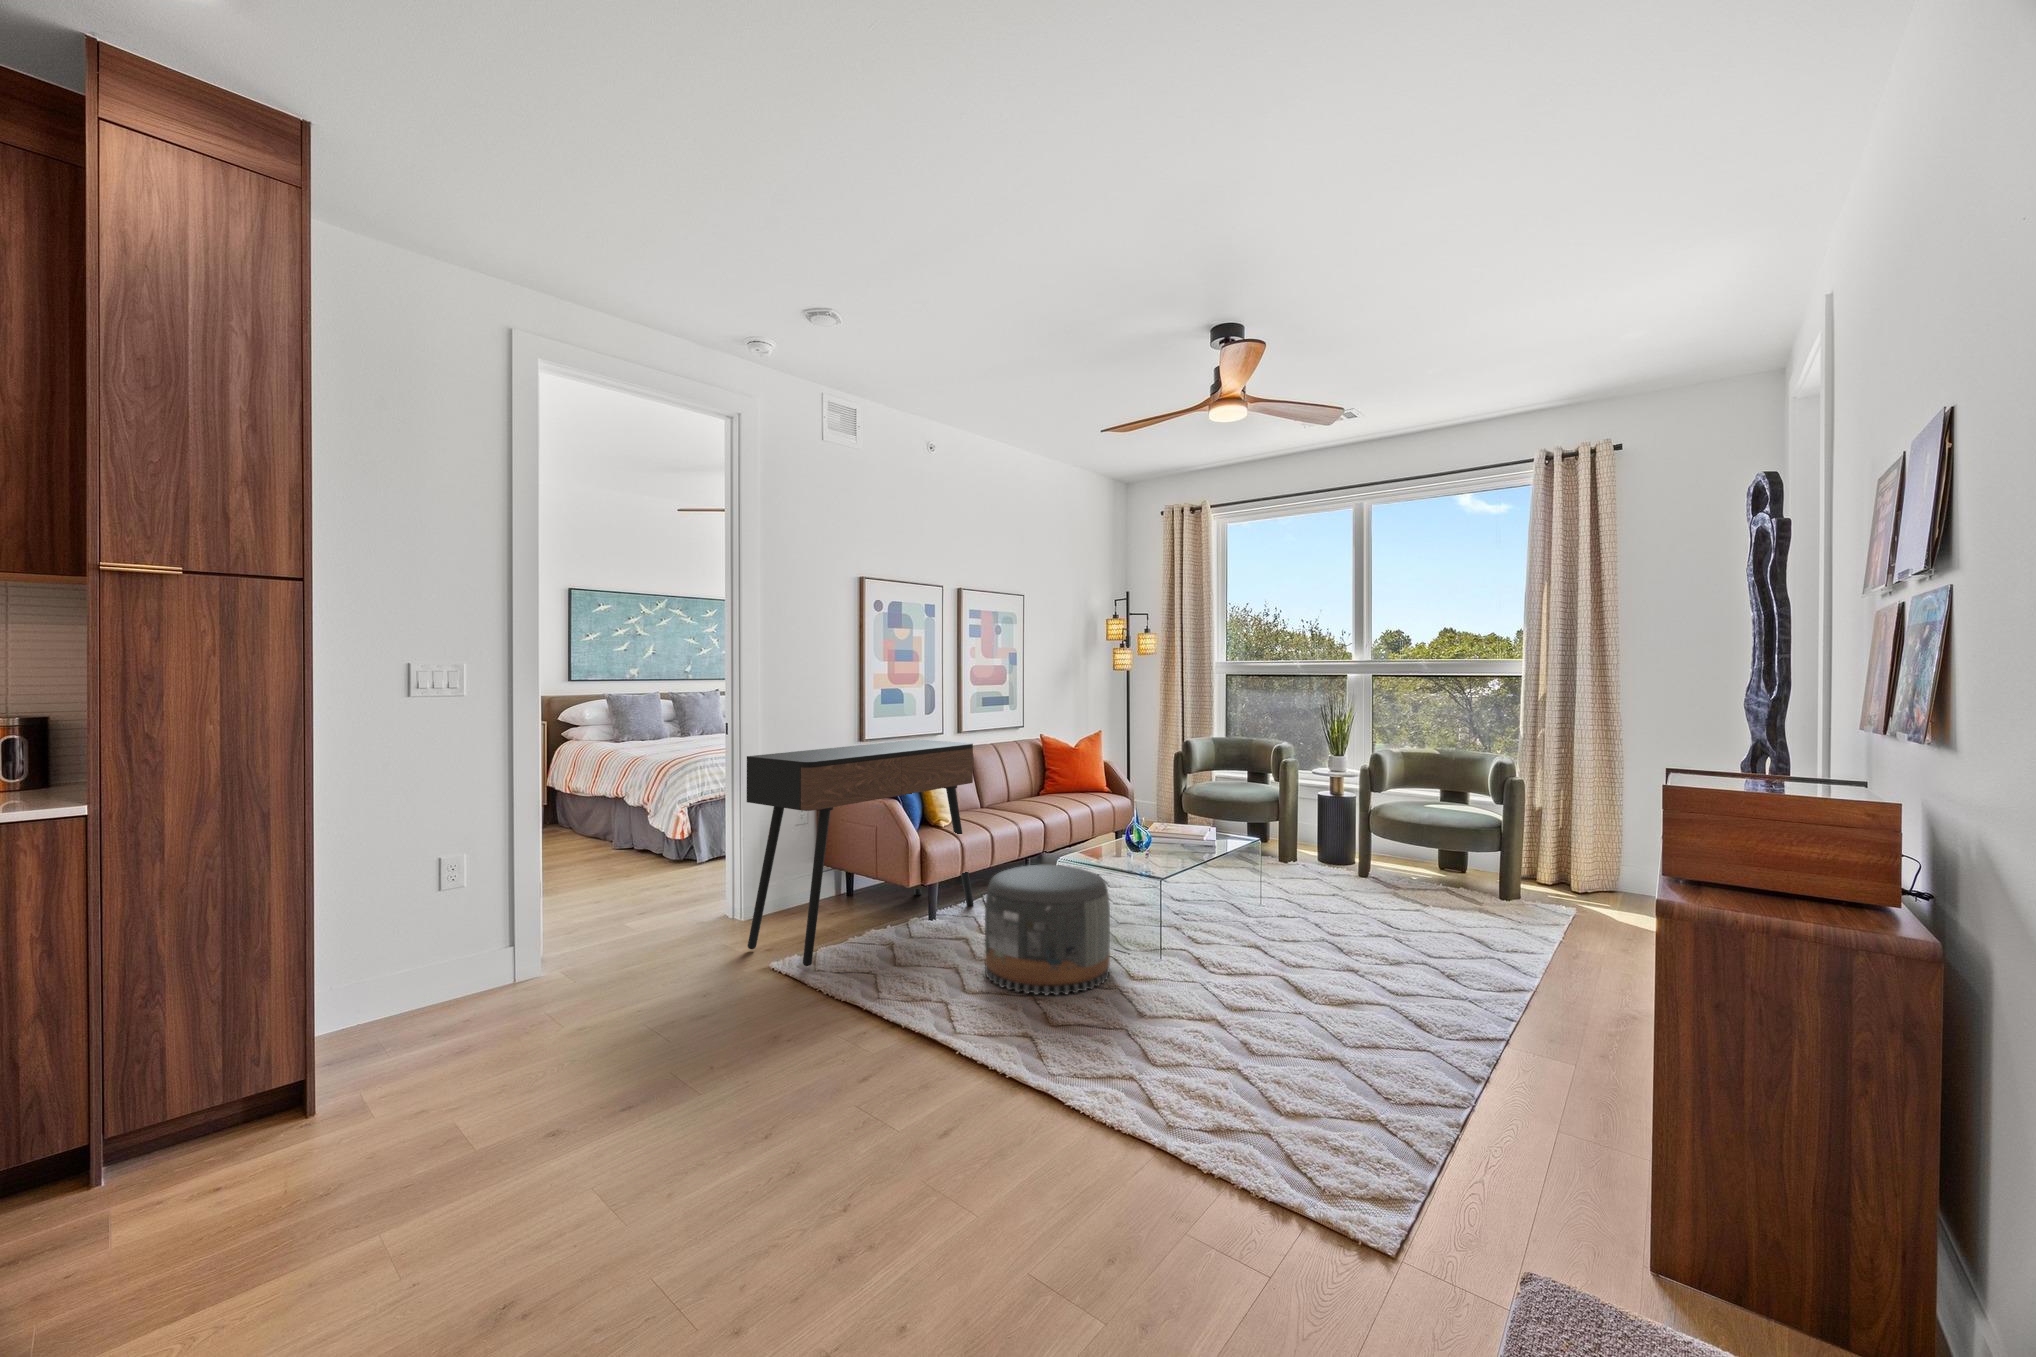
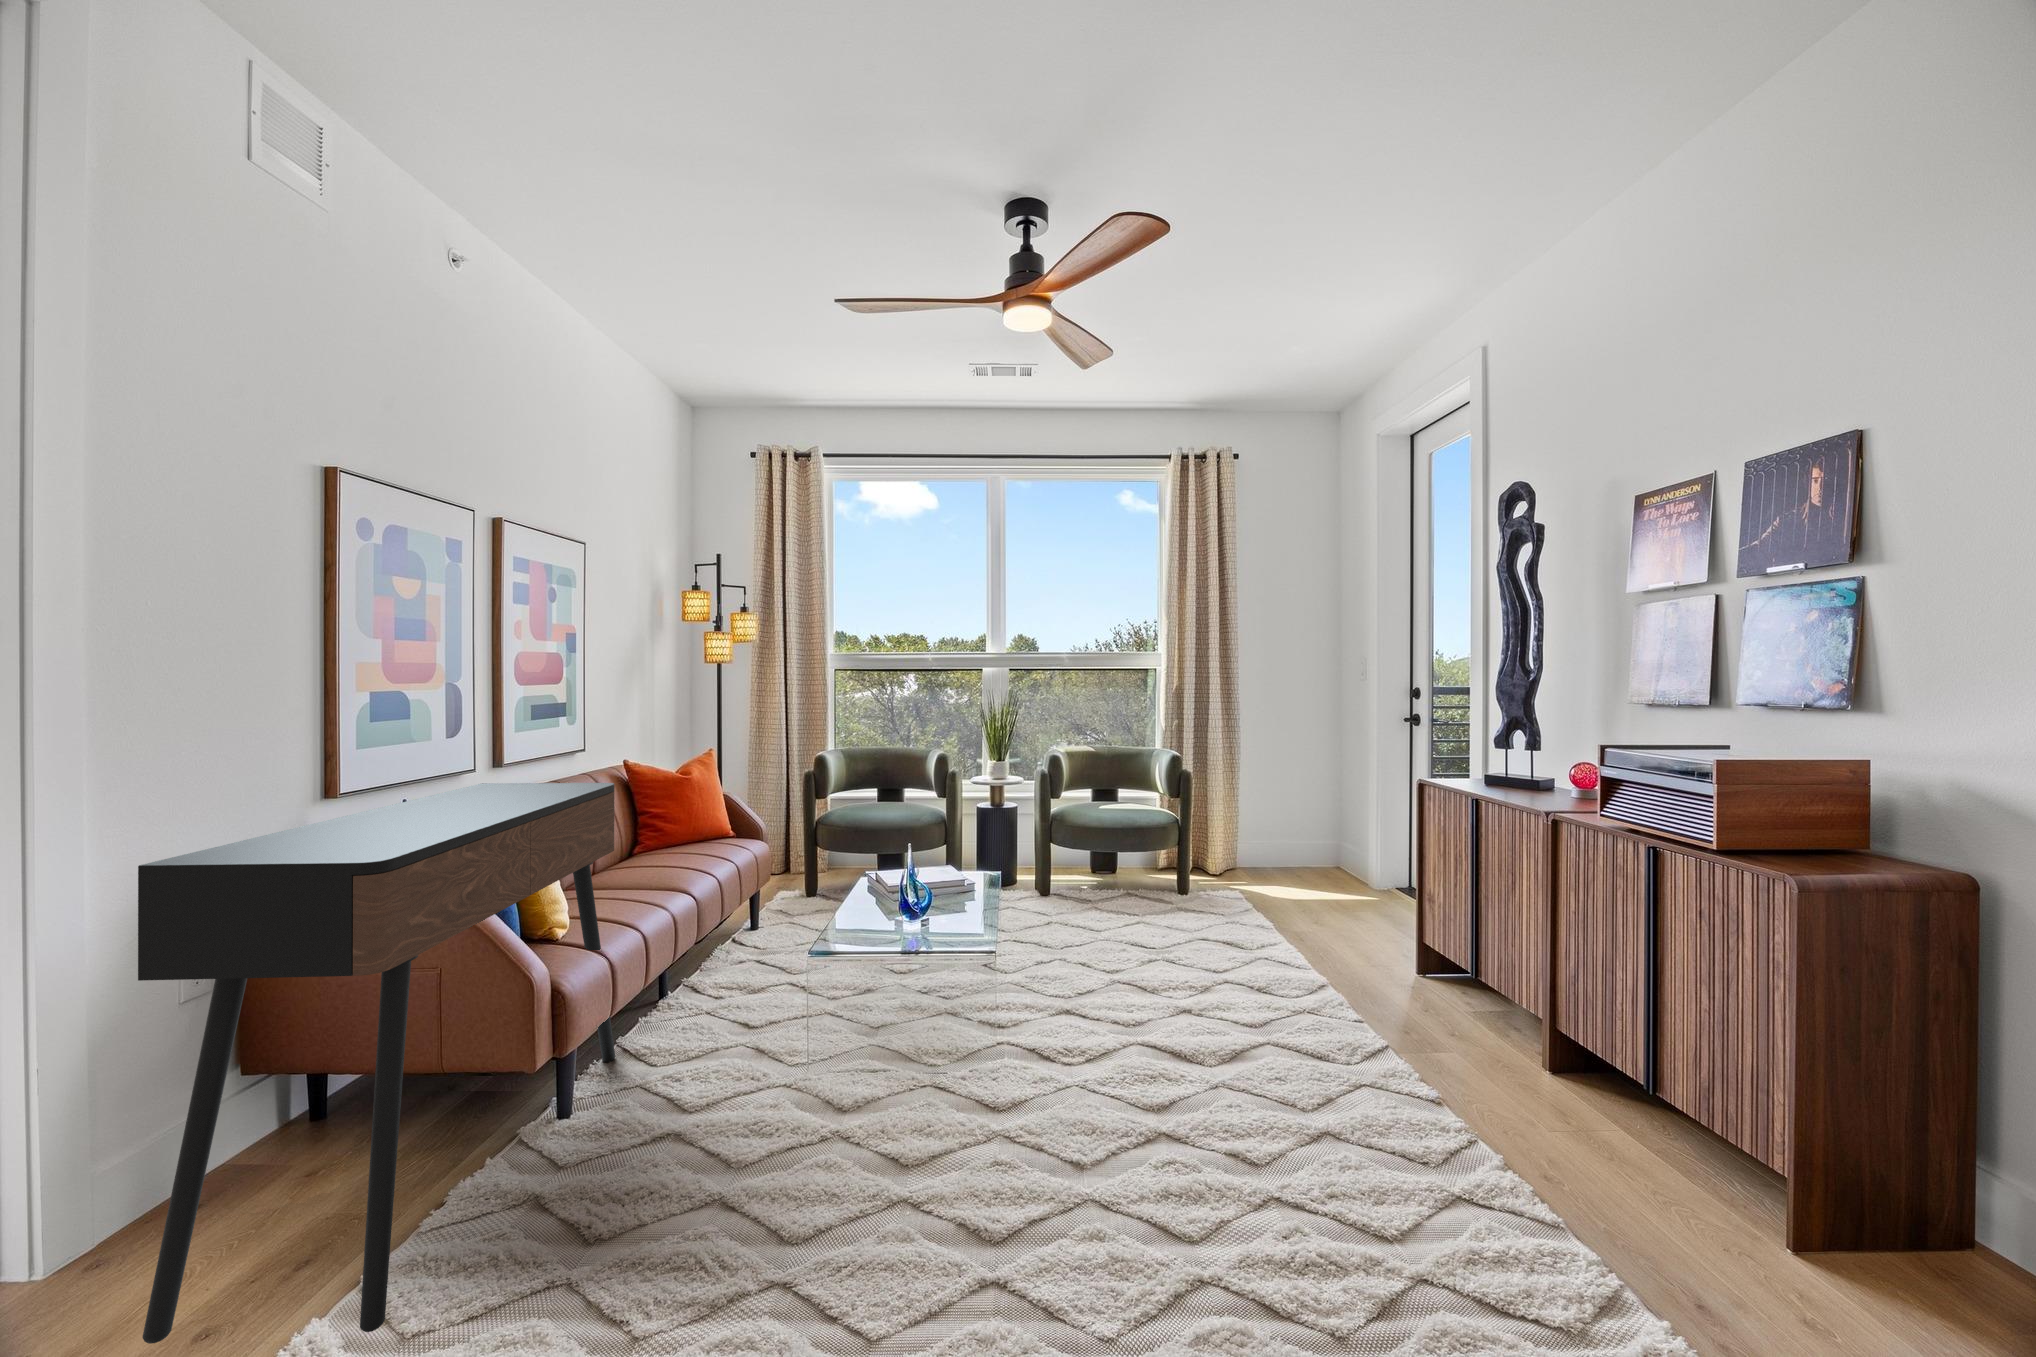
pouf: present [985,865,1110,995] -> none [763,967,971,1213]

